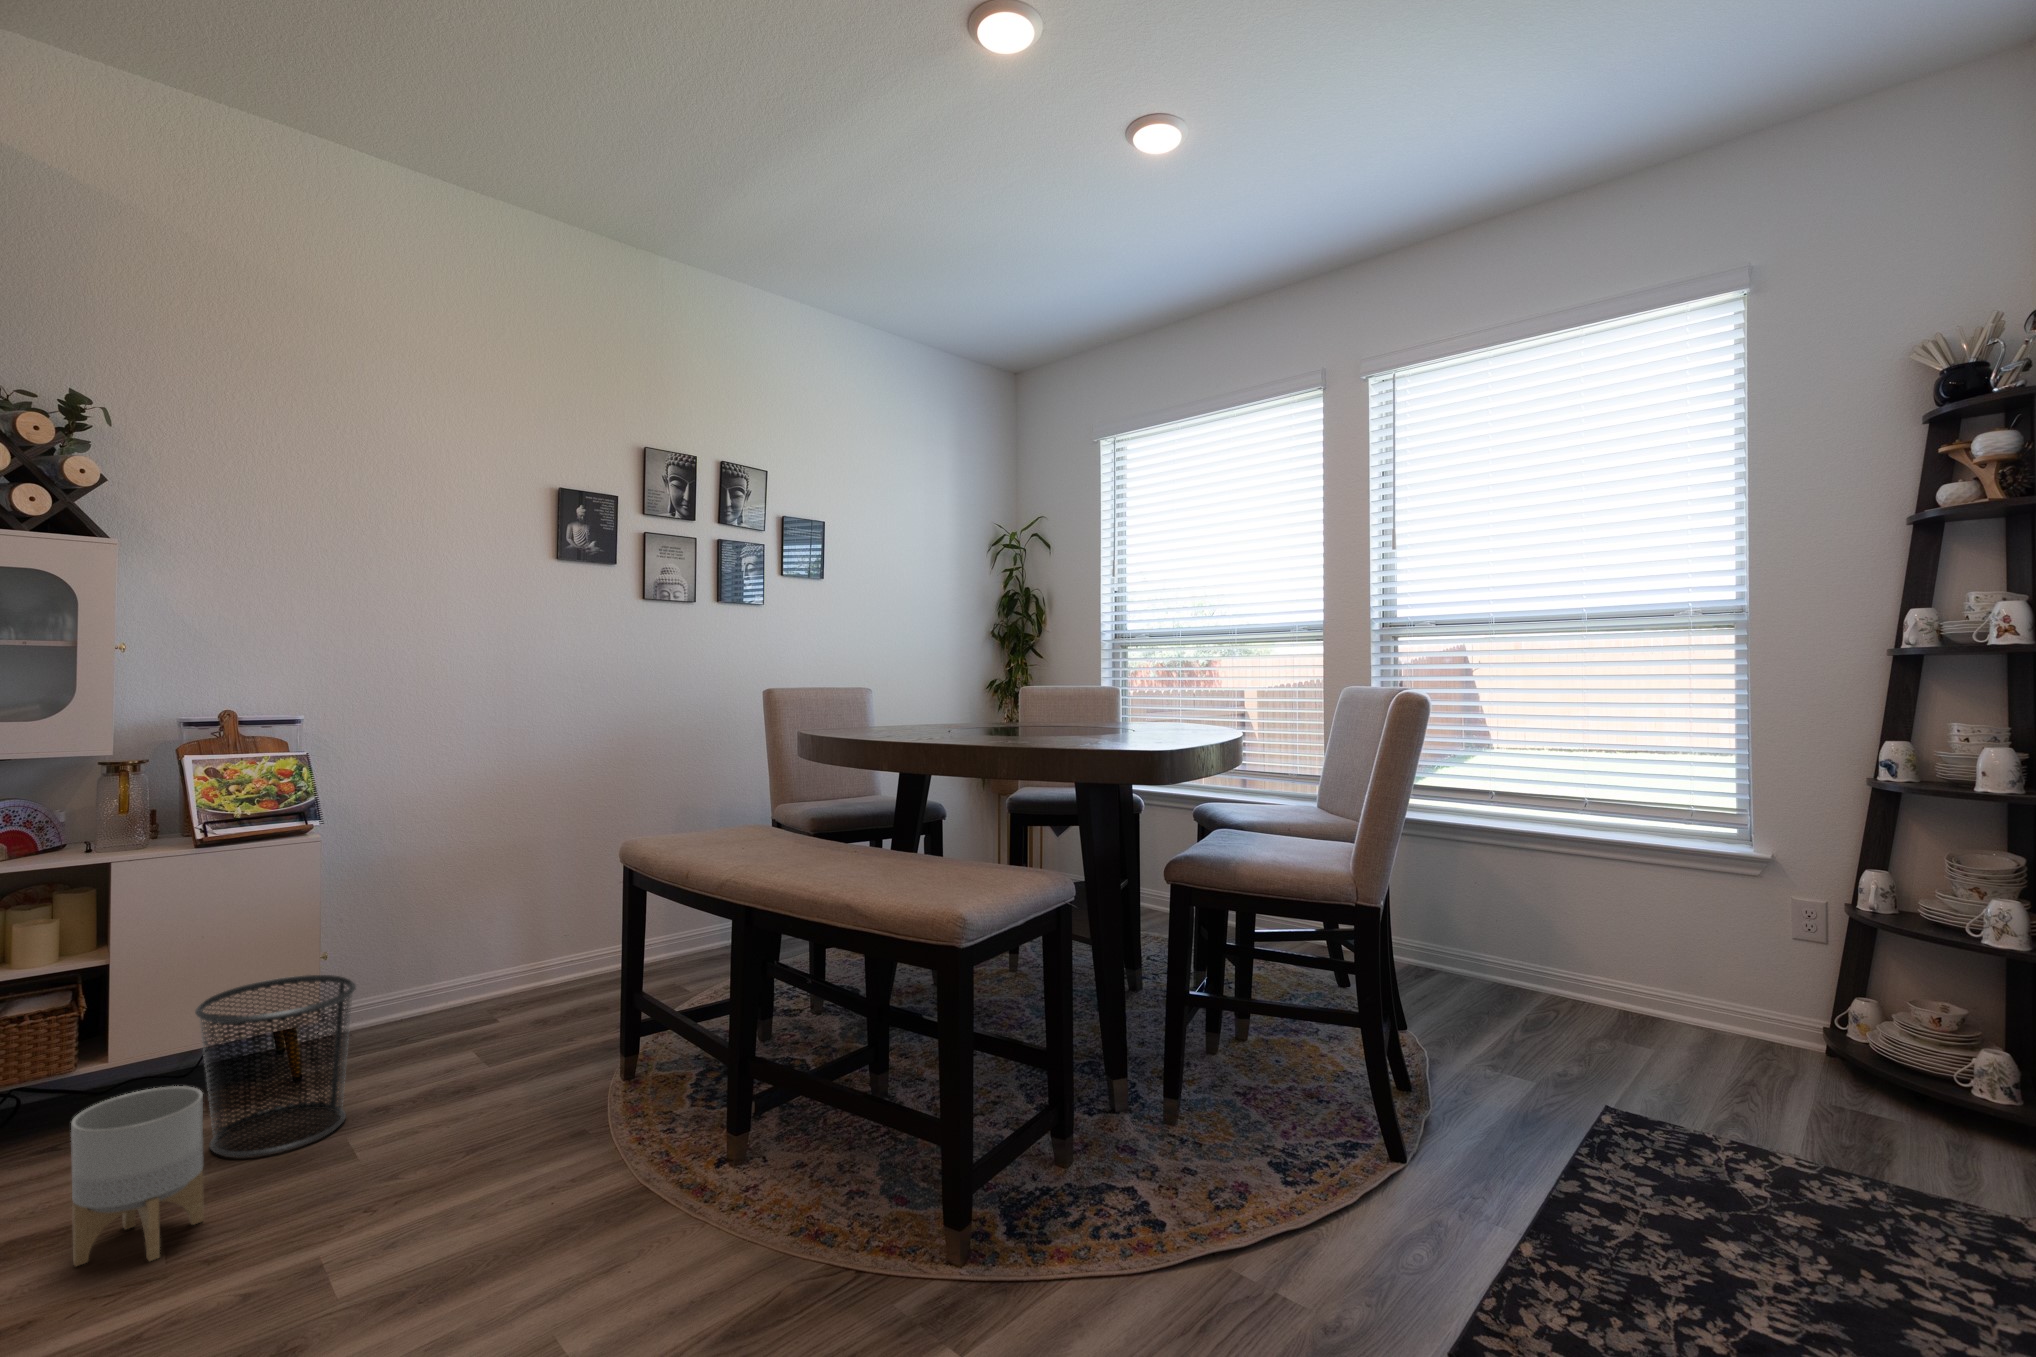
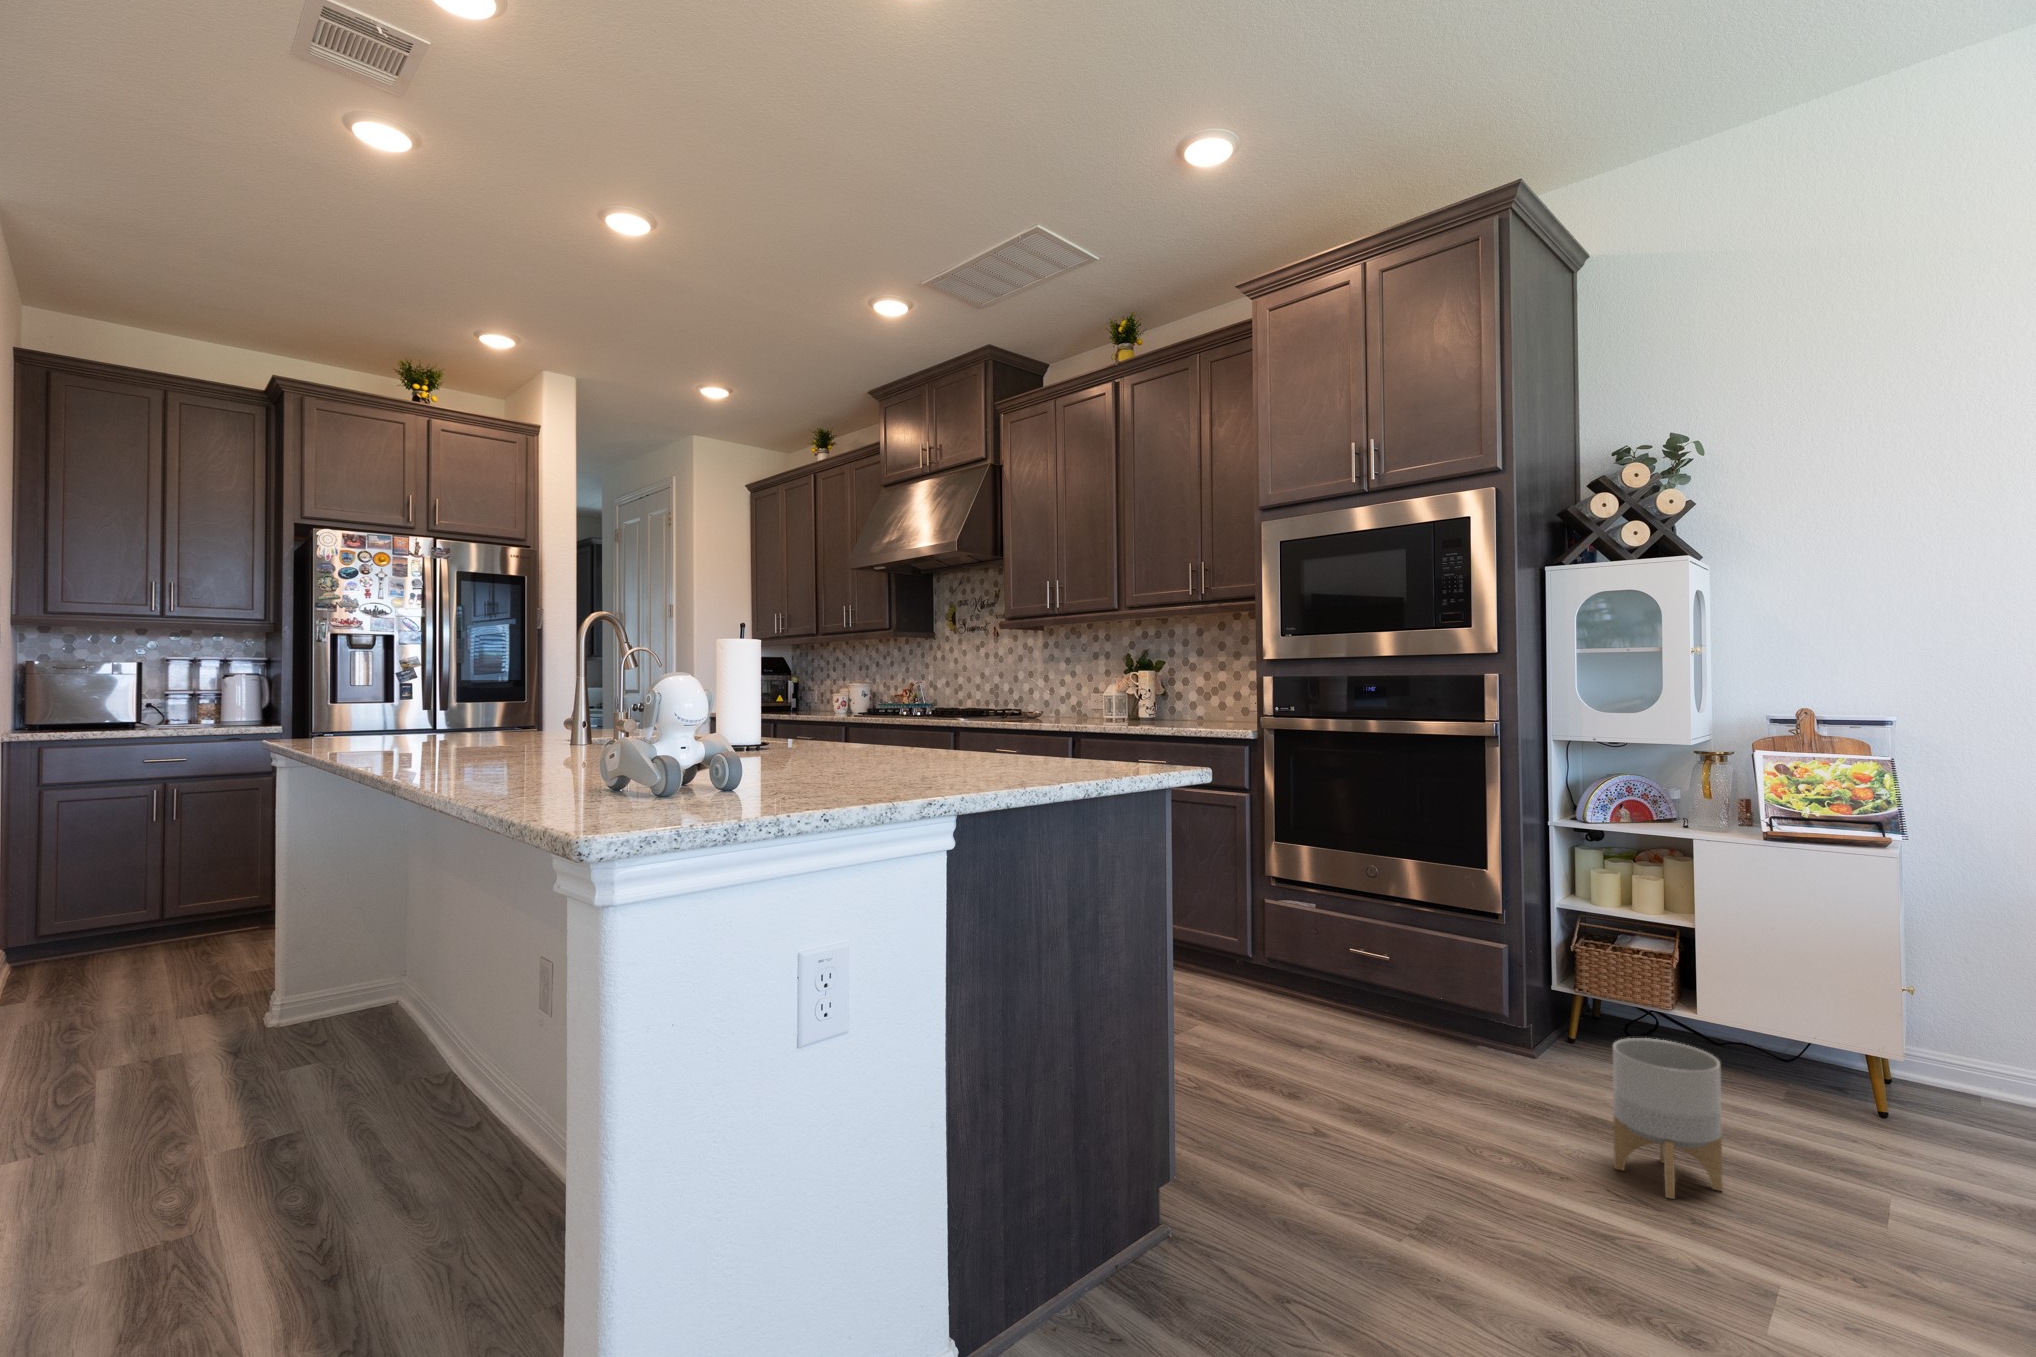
waste bin: present [195,975,356,1158] -> none [1741,985,1920,1180]

